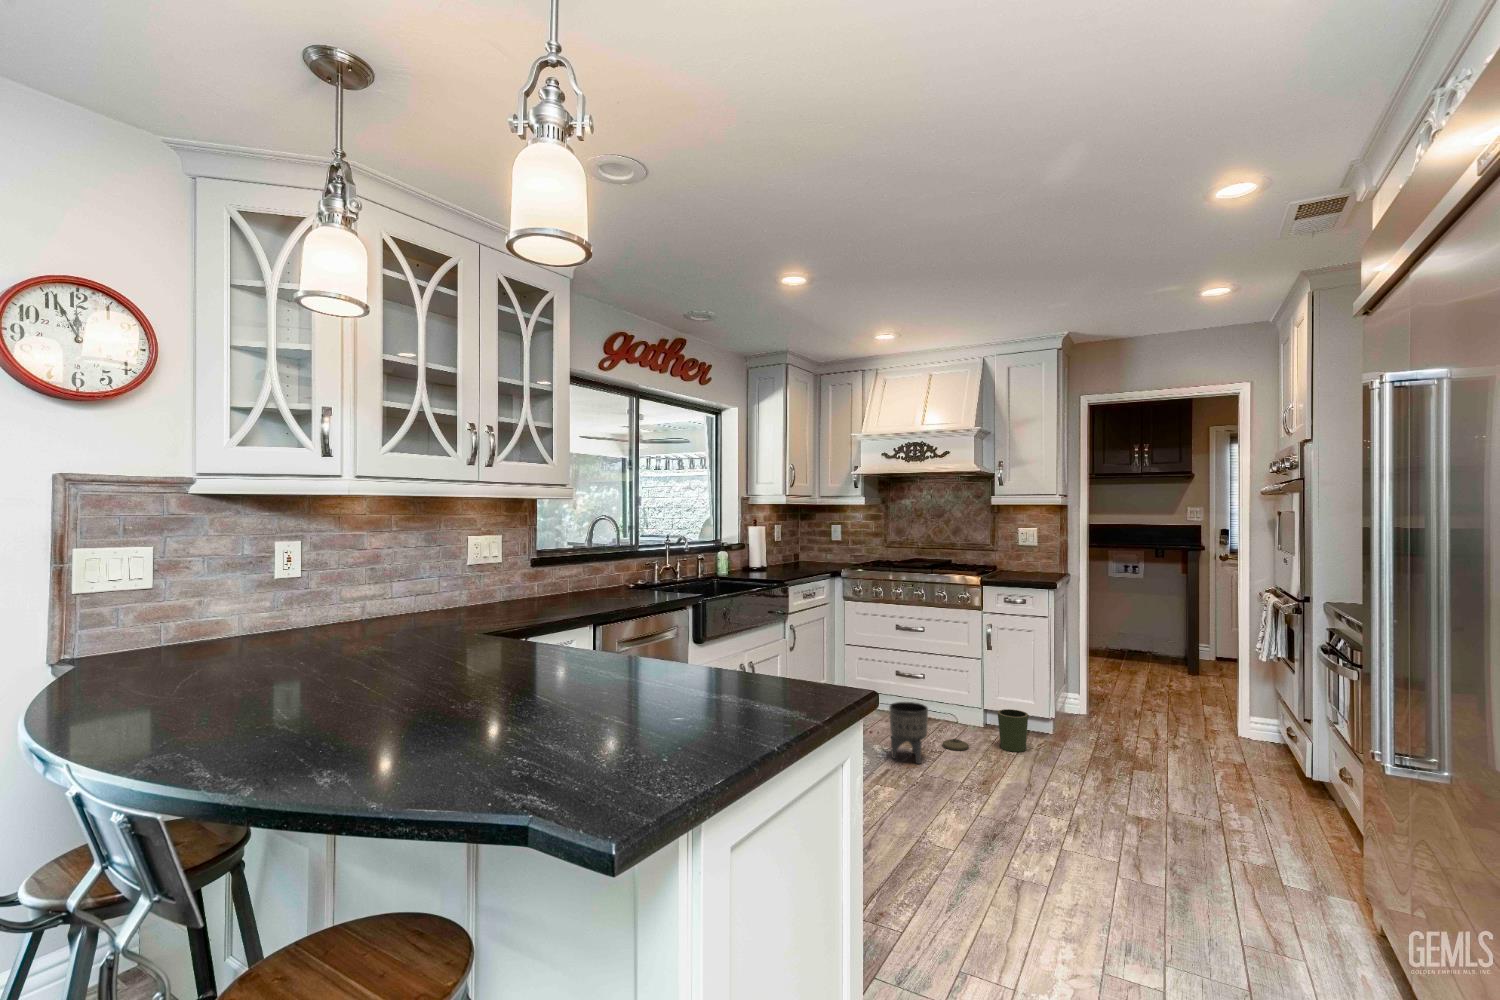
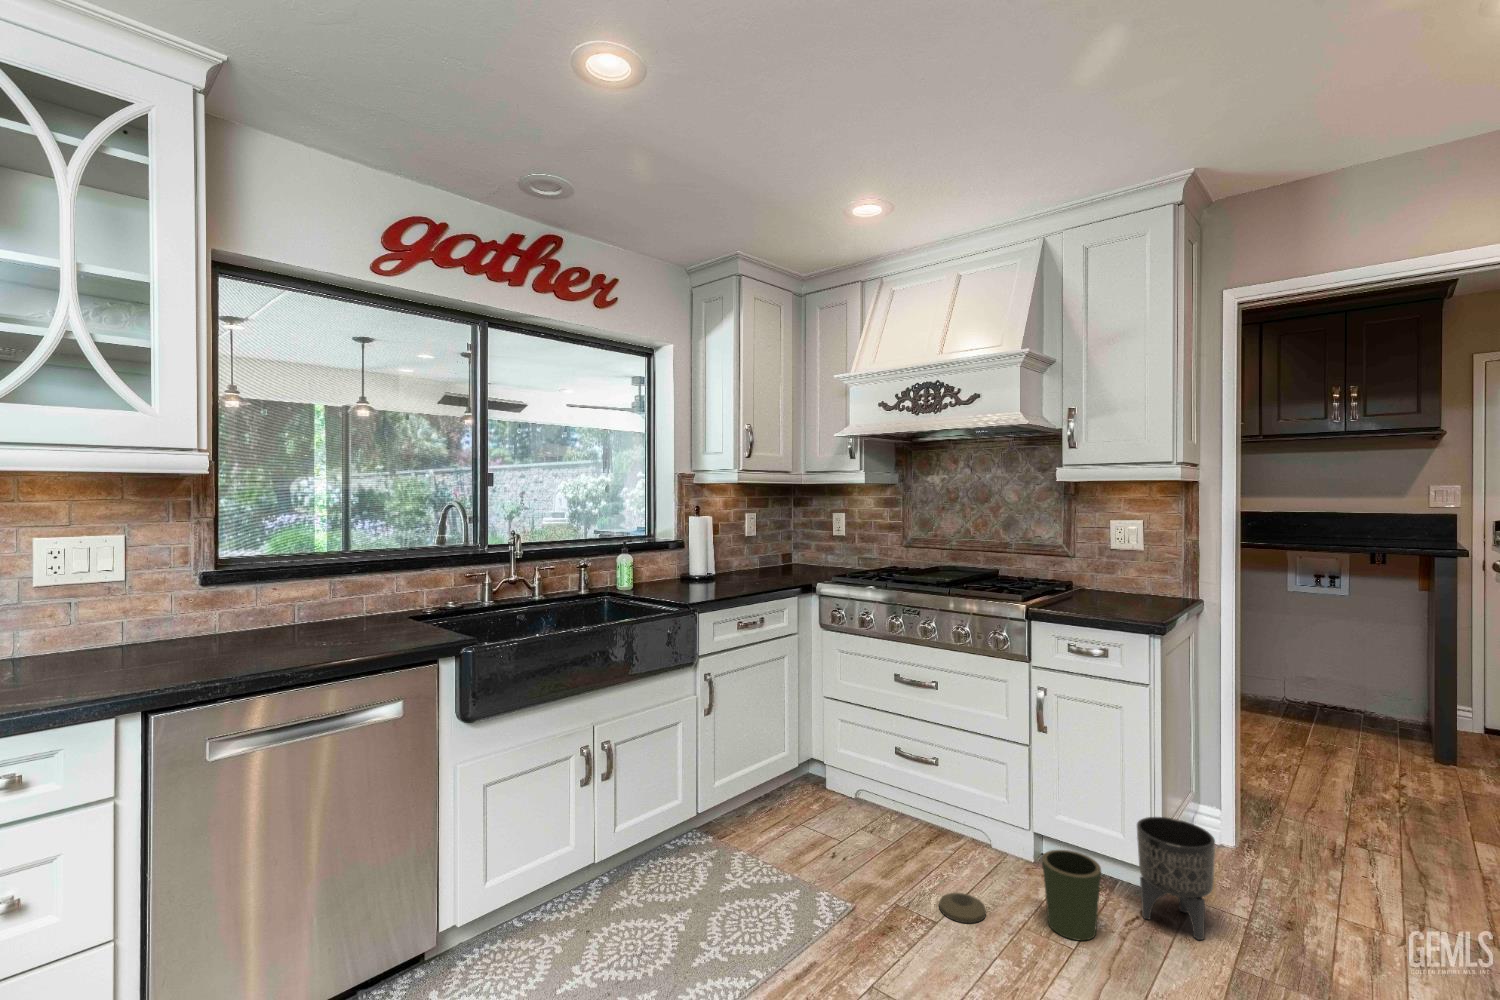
planter: present [889,702,928,764] -> present [1137,817,1215,940]

